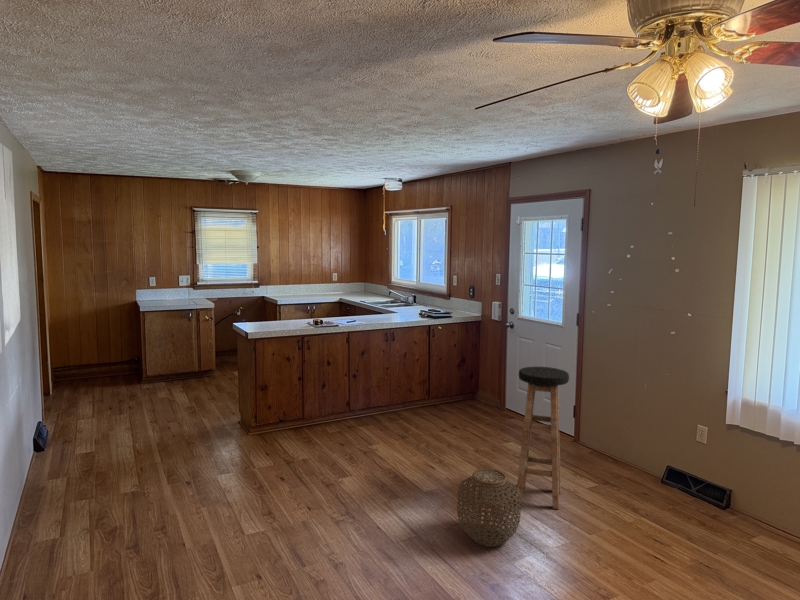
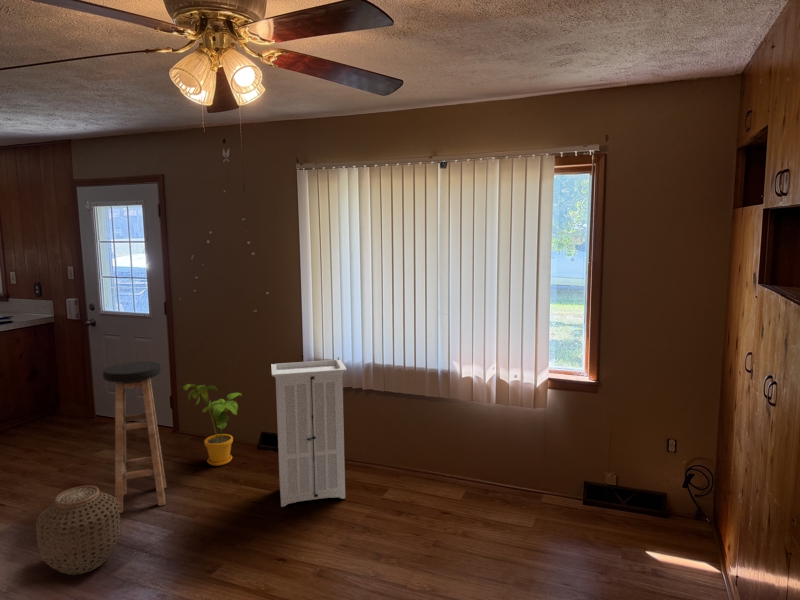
storage cabinet: none [681,393,791,579] -> present [271,358,347,507]
house plant: none [586,398,646,488] -> present [183,384,242,466]

